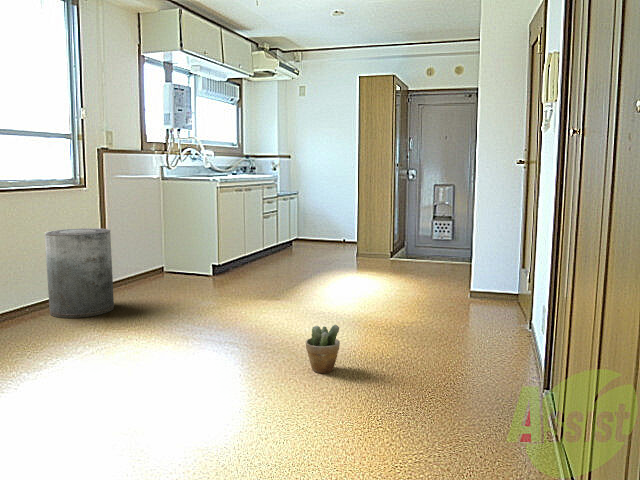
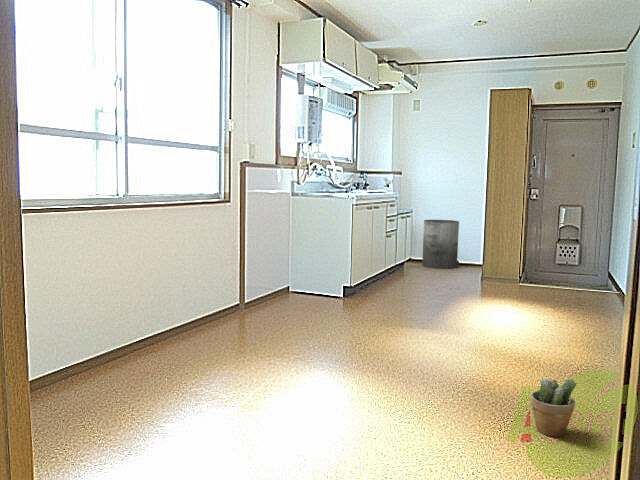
trash can: present [45,228,114,318] -> present [422,220,459,269]

